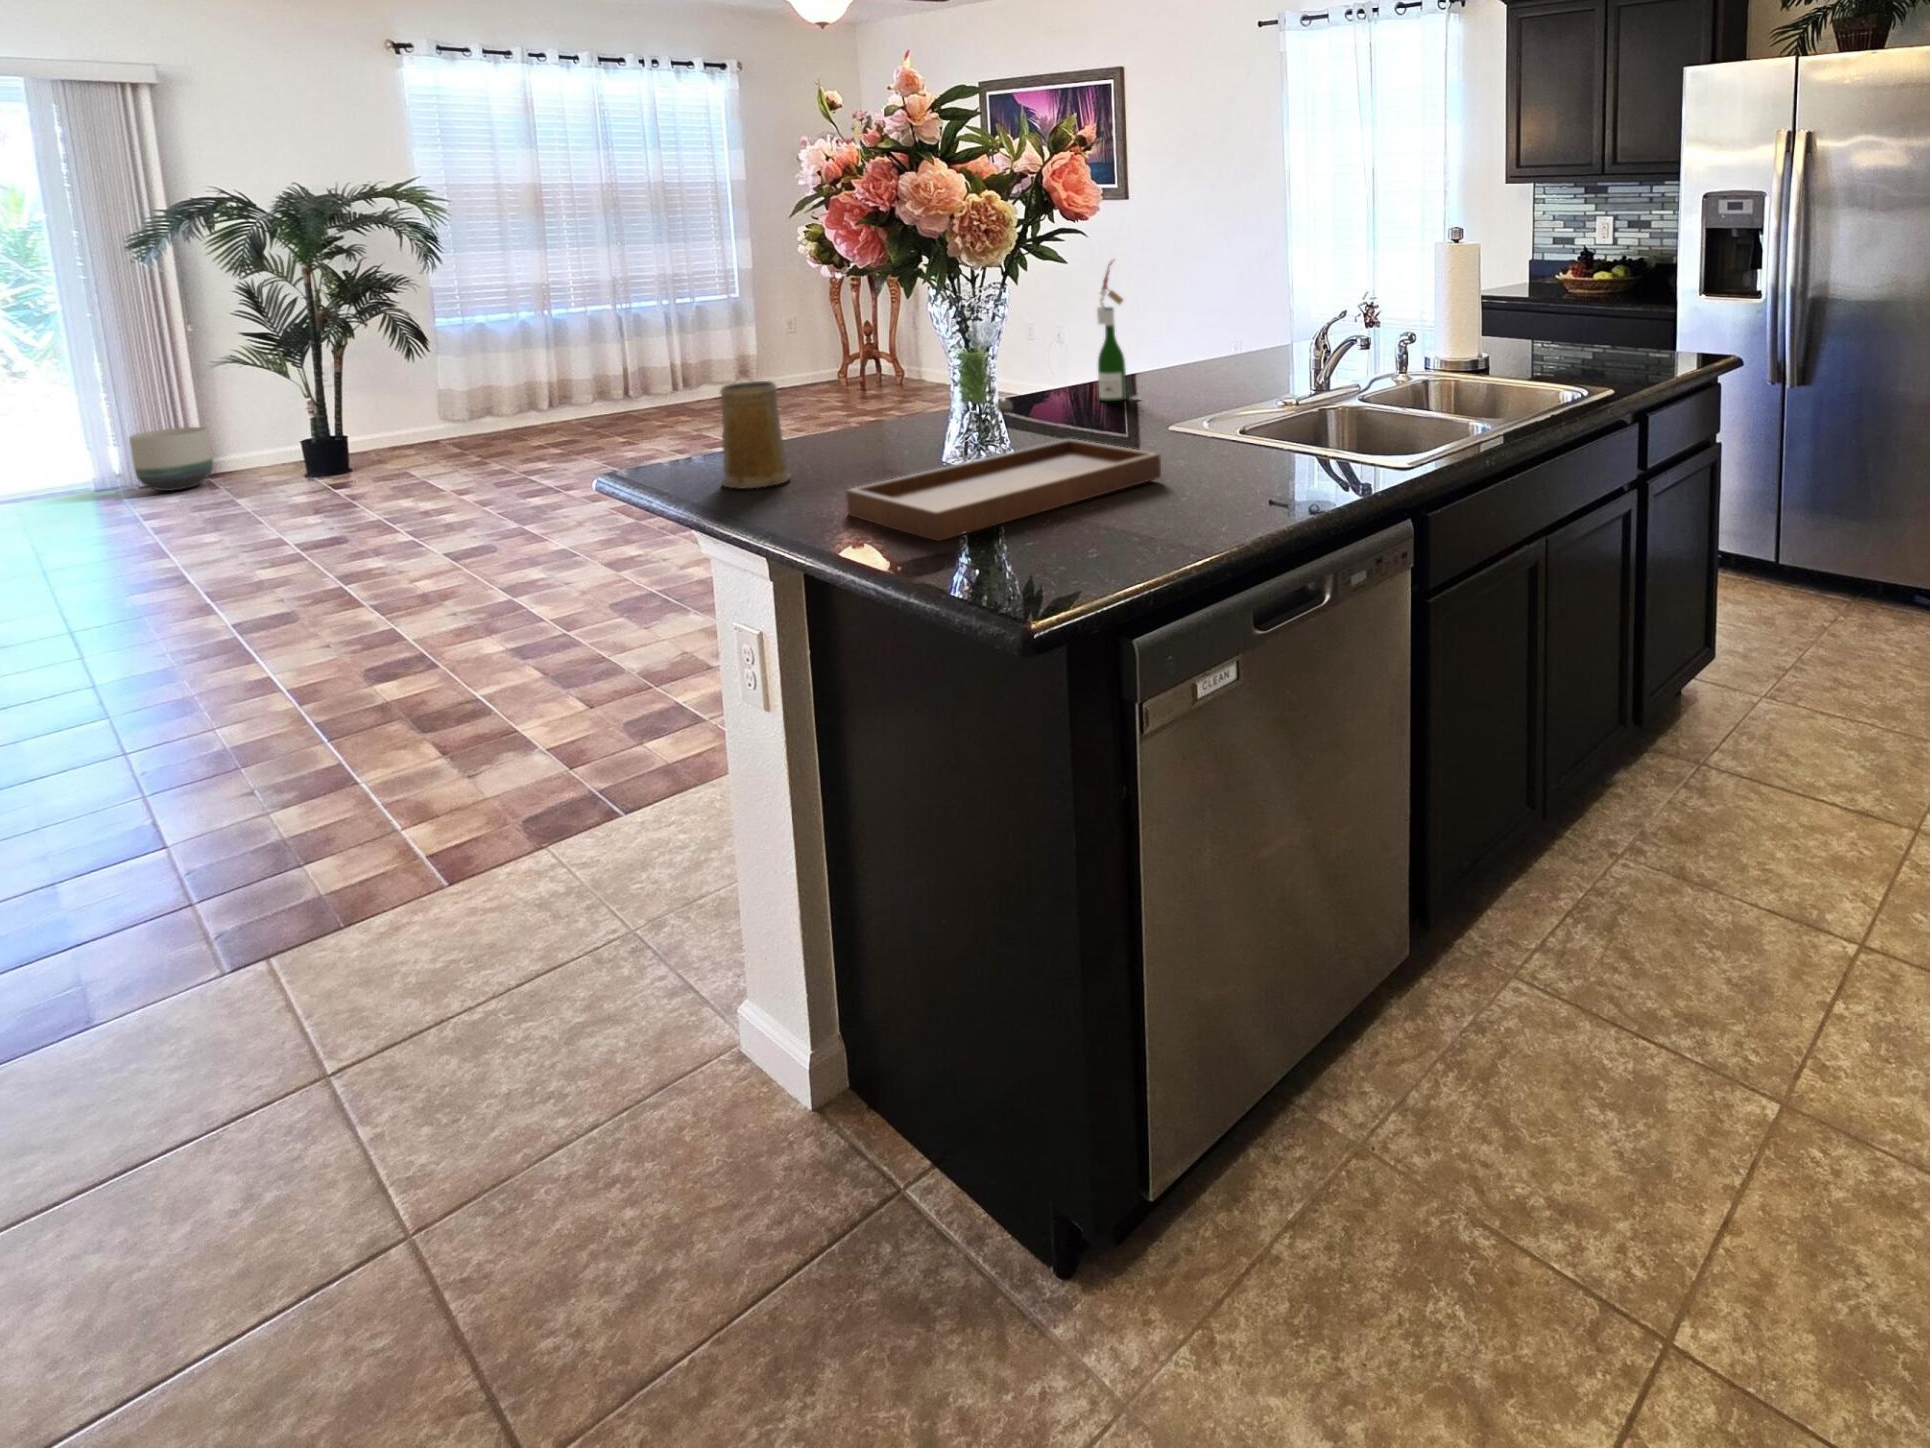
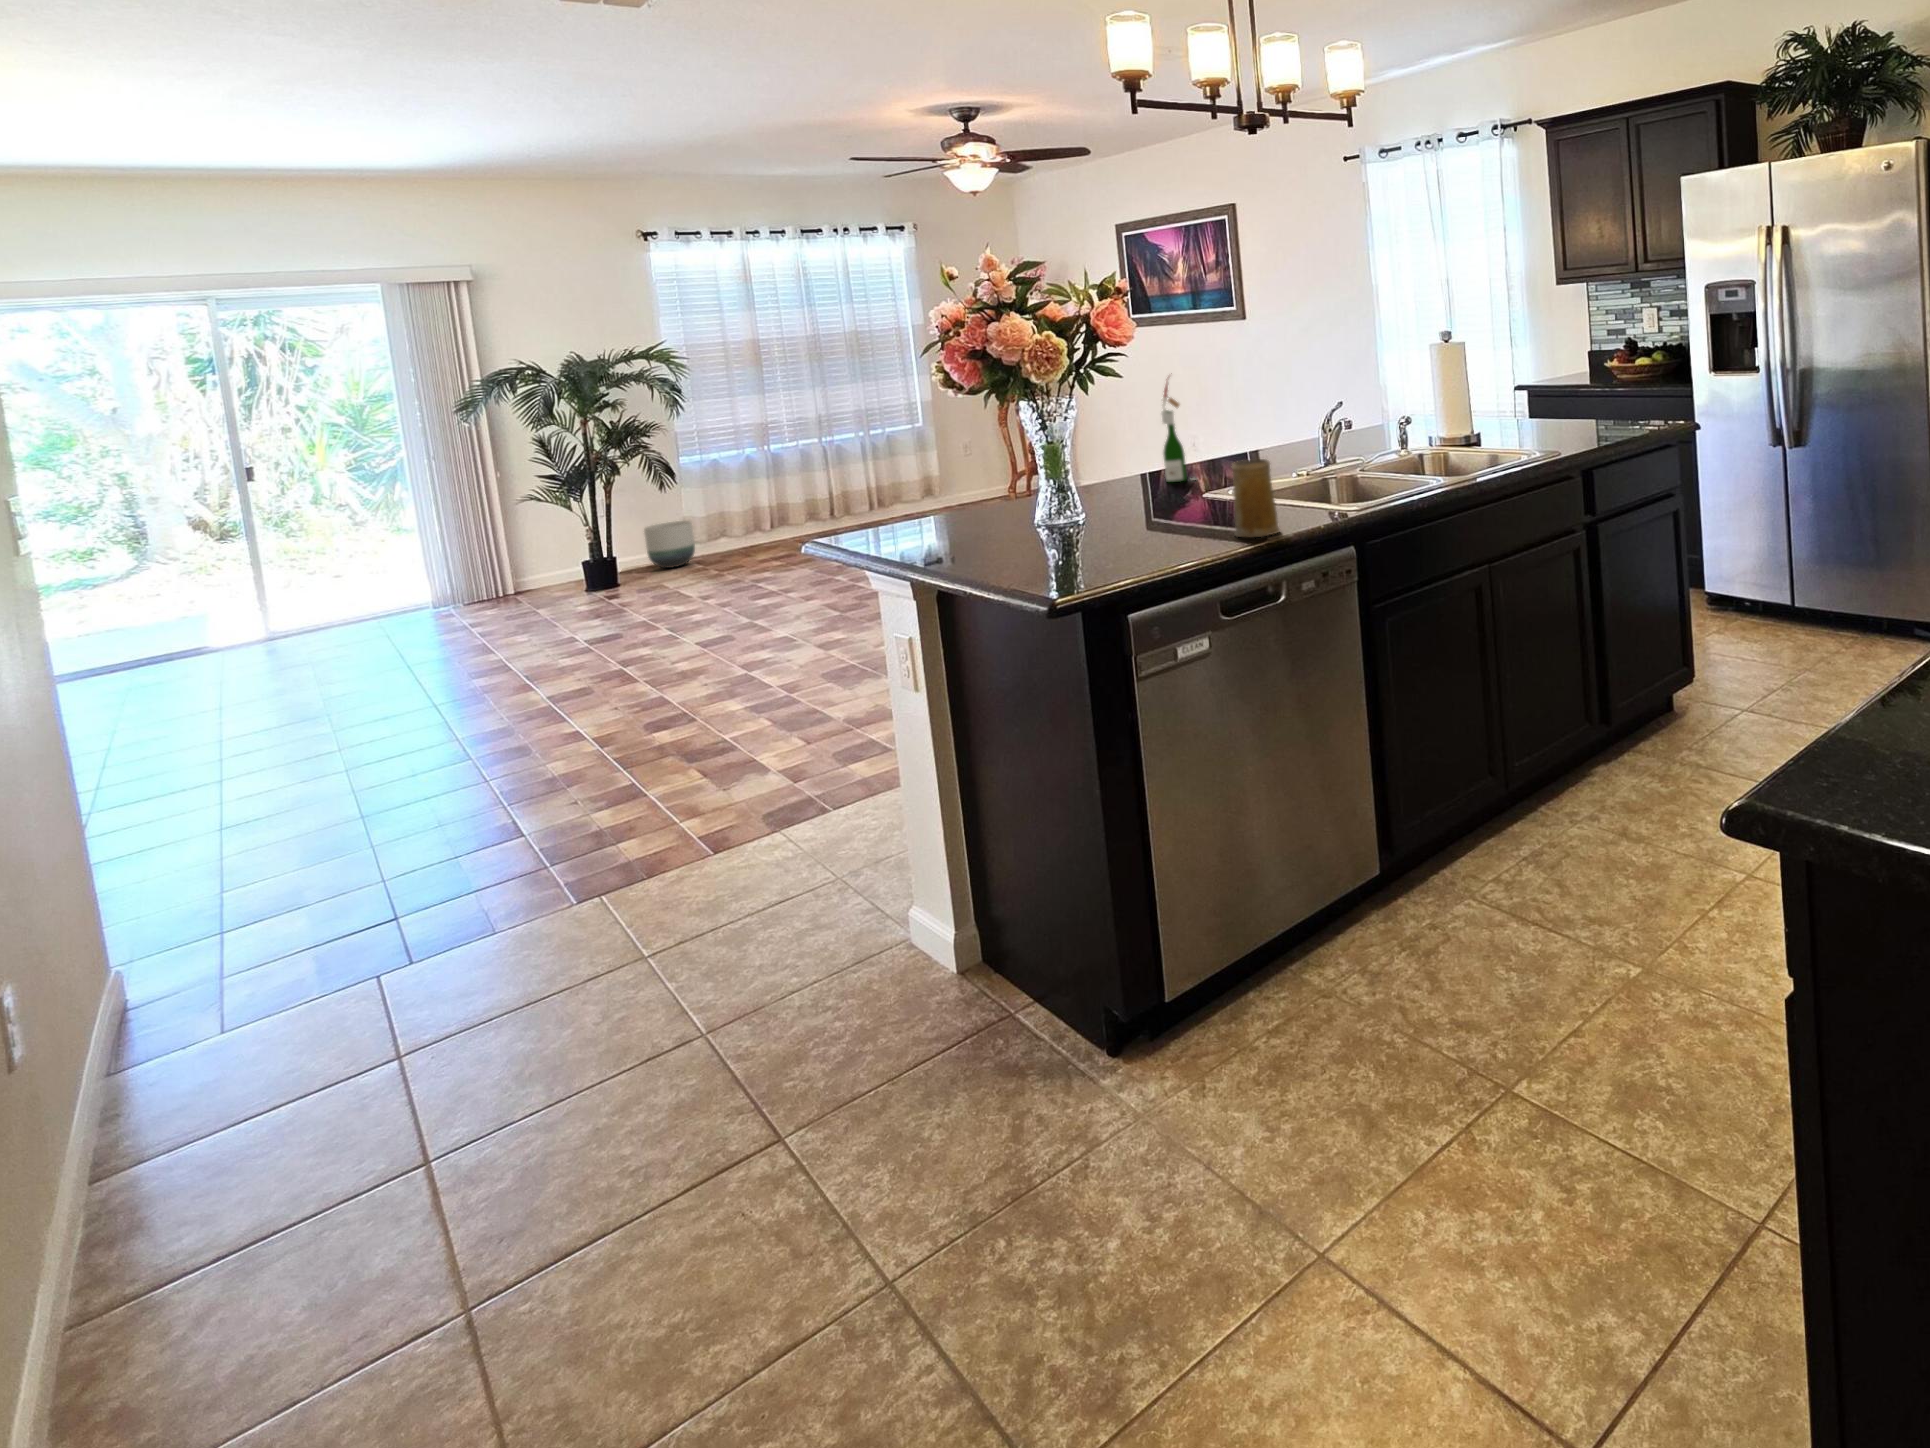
mug: present [720,381,791,488] -> present [1232,459,1280,537]
tray: present [846,399,1161,541] -> none [961,474,1179,566]
planter: present [129,427,213,491] -> present [644,521,695,568]

